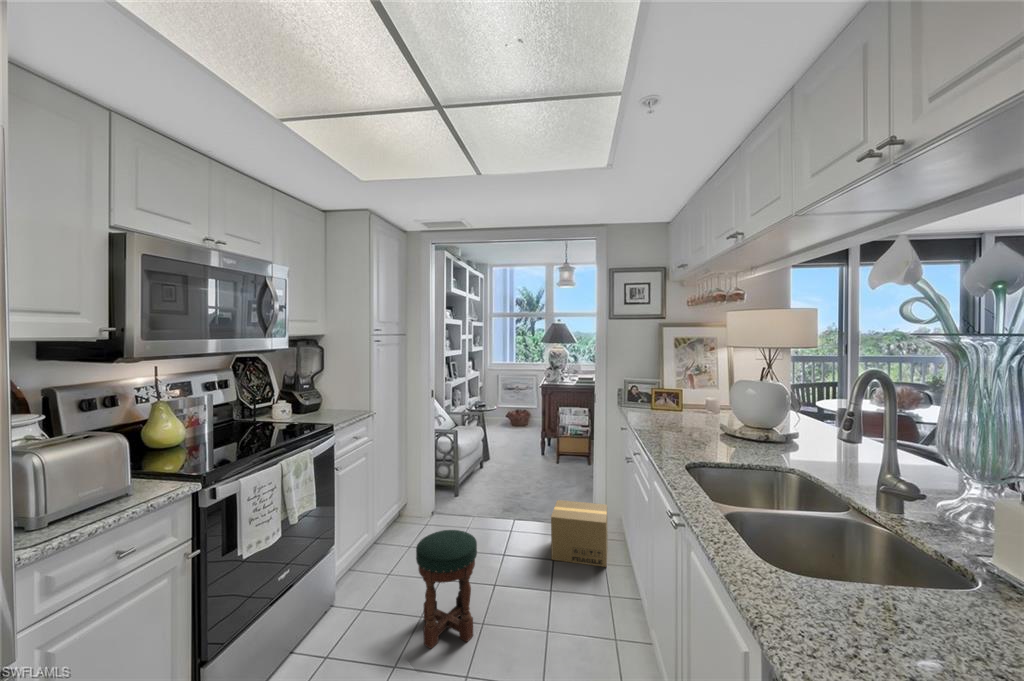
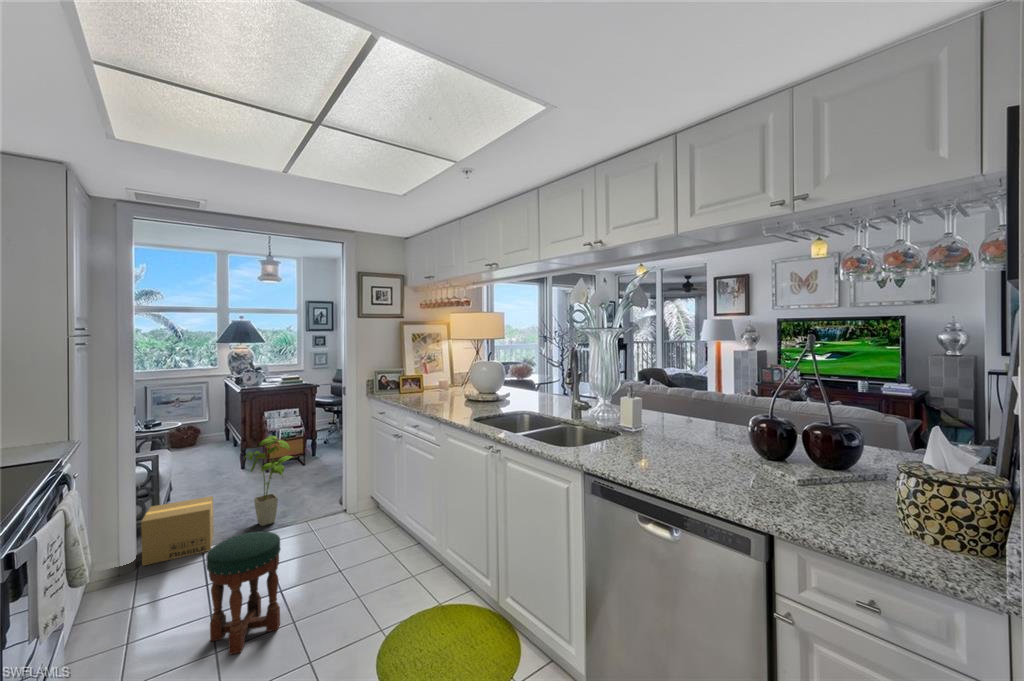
house plant: none [512,434,555,516] -> present [244,436,293,526]
cardboard box: present [551,500,608,567] -> present [141,496,214,566]

